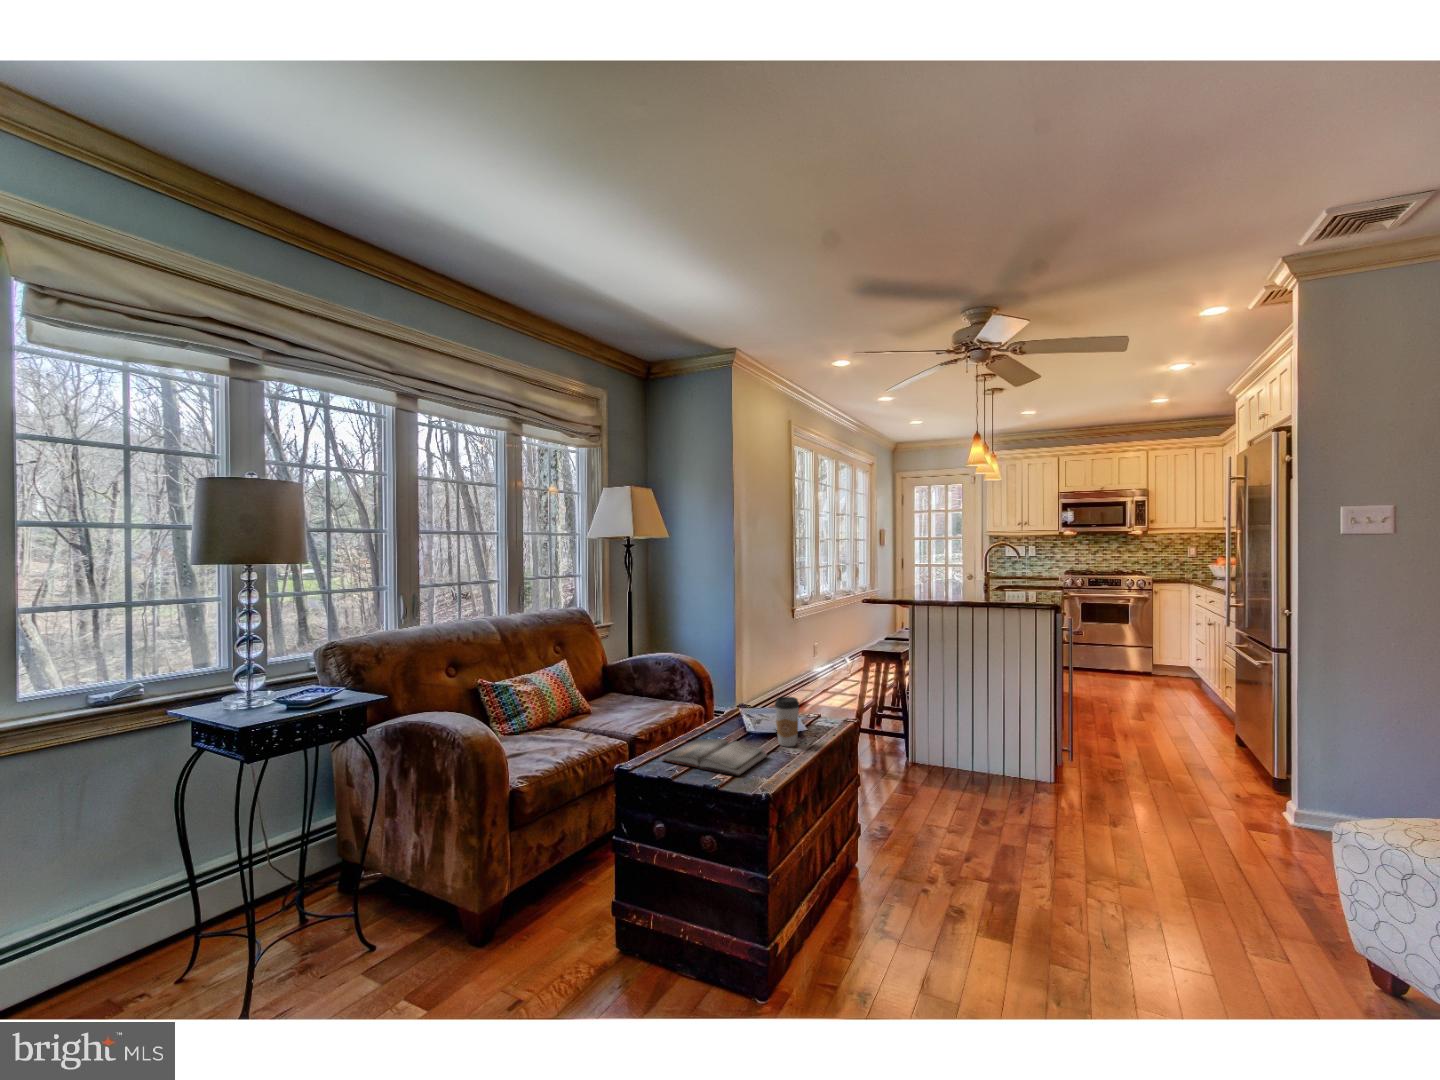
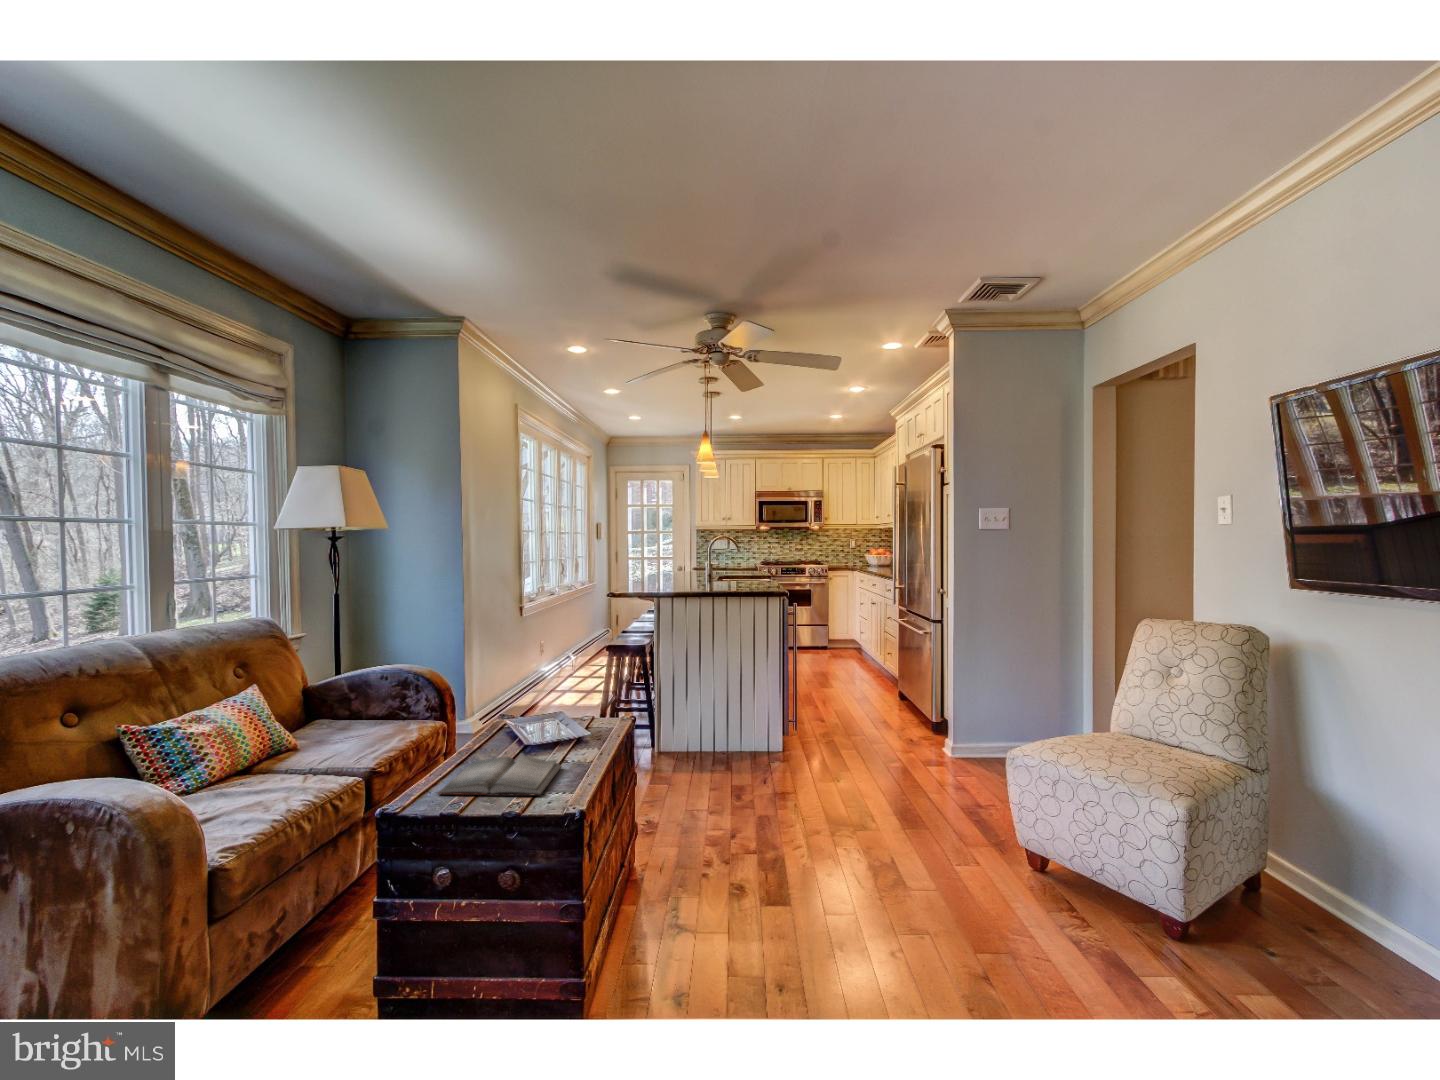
coffee cup: present [775,697,799,747] -> none [562,700,589,753]

